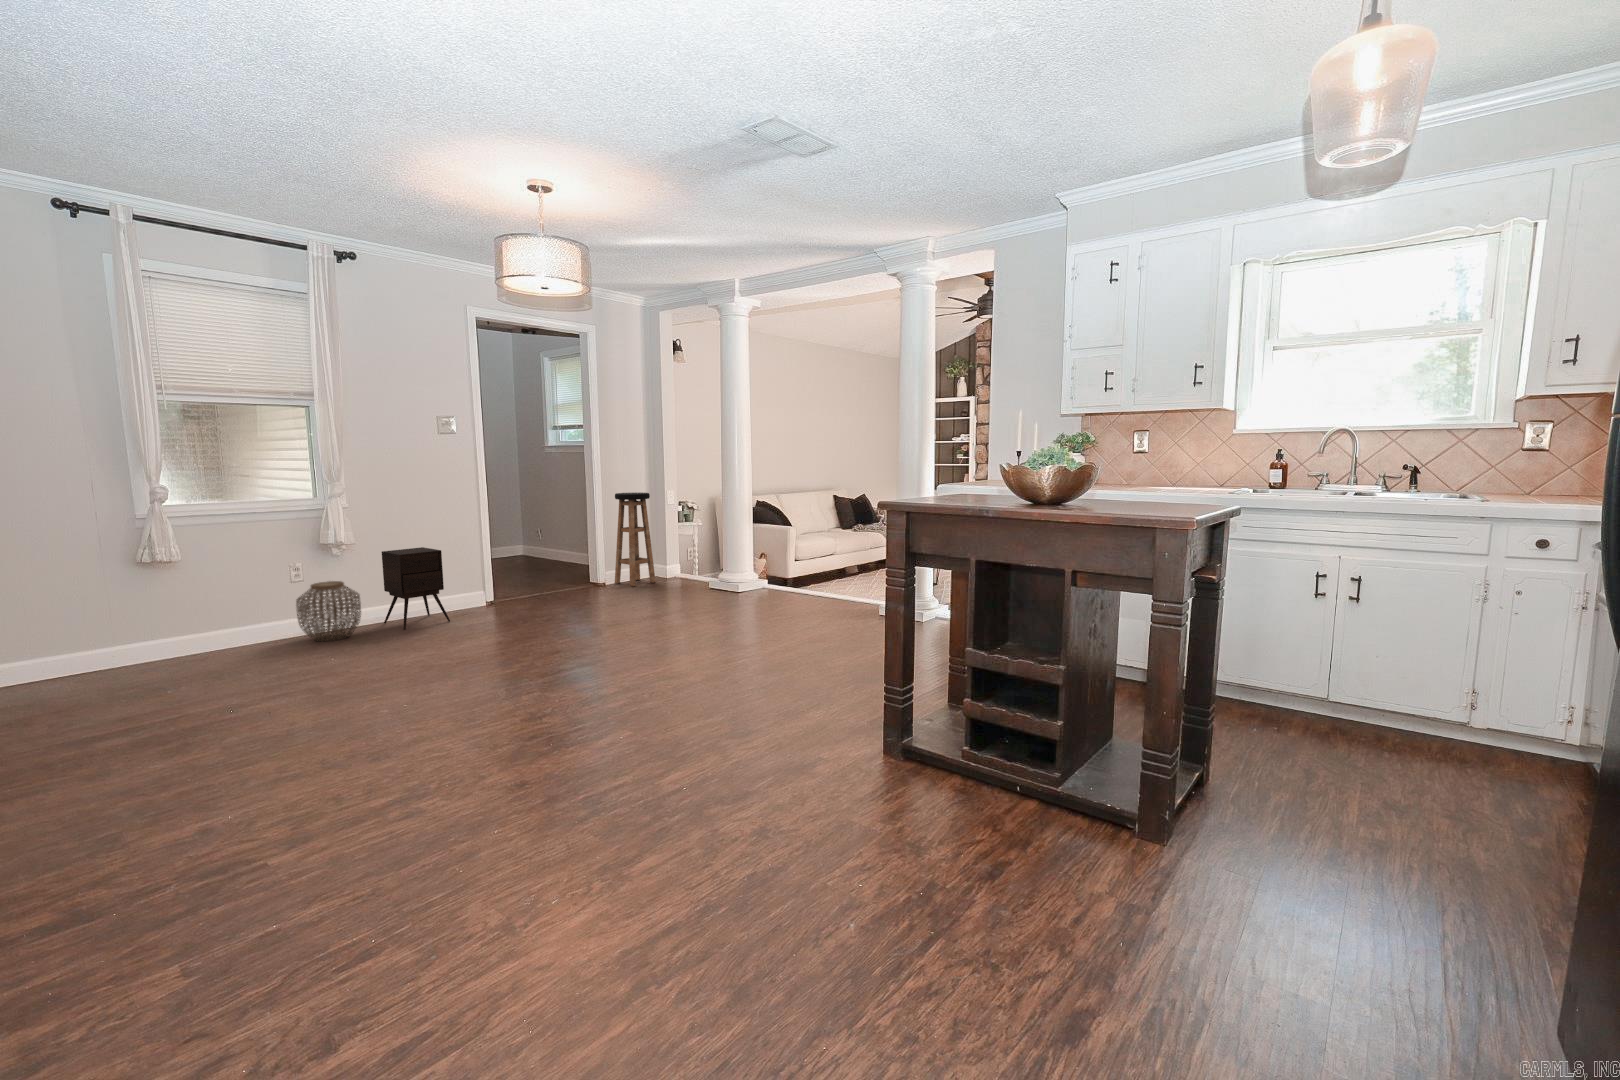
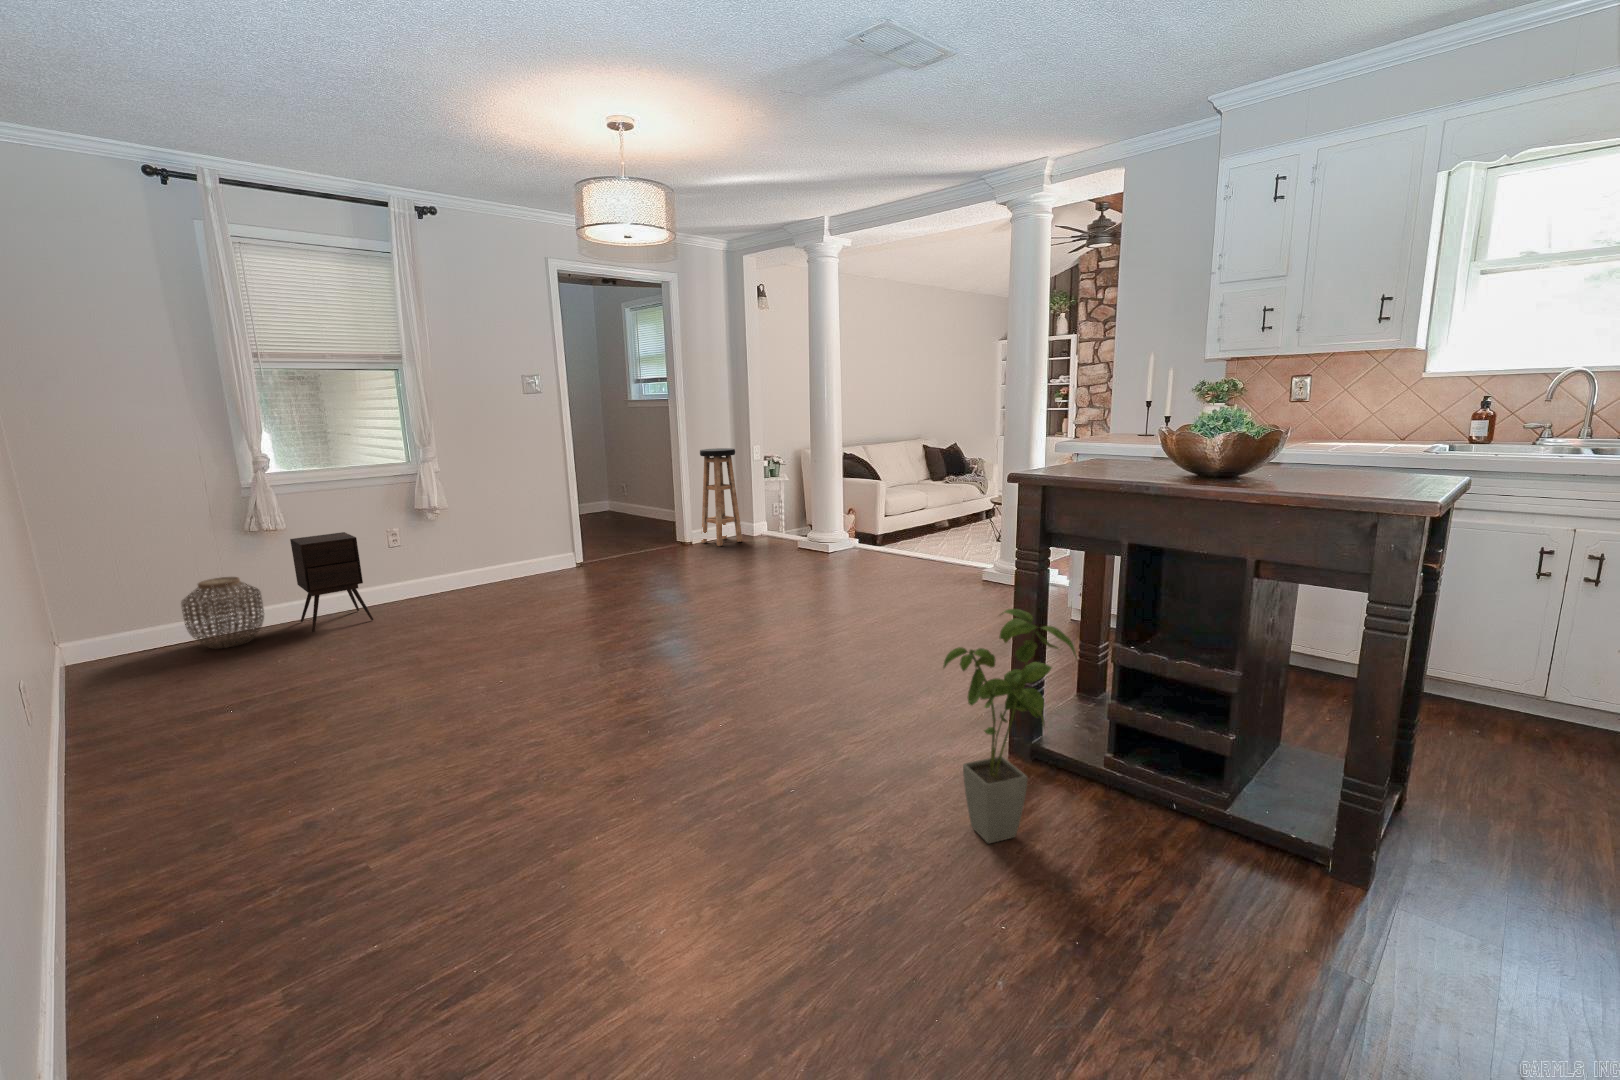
side table: present [382,547,450,630] -> present [290,532,374,632]
woven basket: present [296,581,361,641] -> present [181,577,264,649]
house plant: none [813,614,926,827] -> present [943,609,1077,843]

